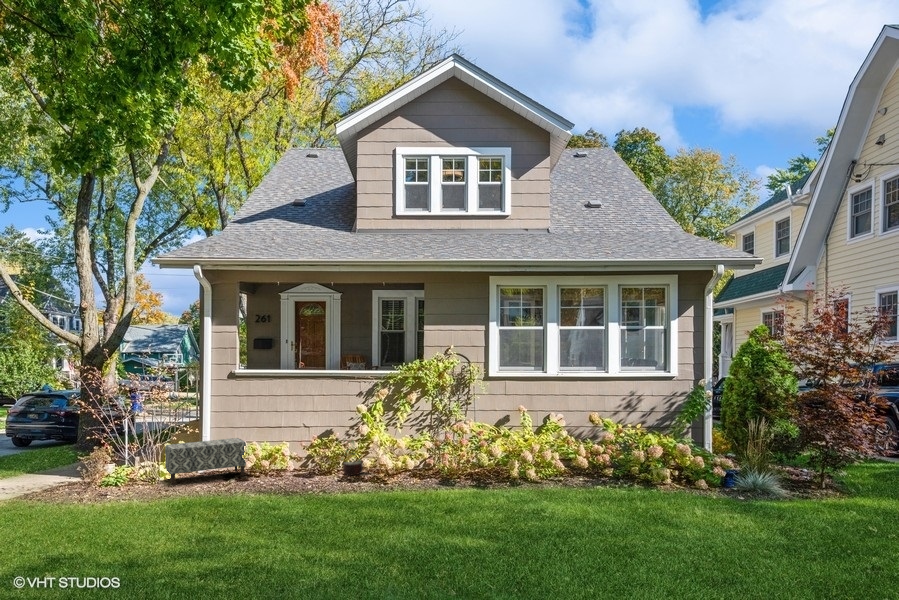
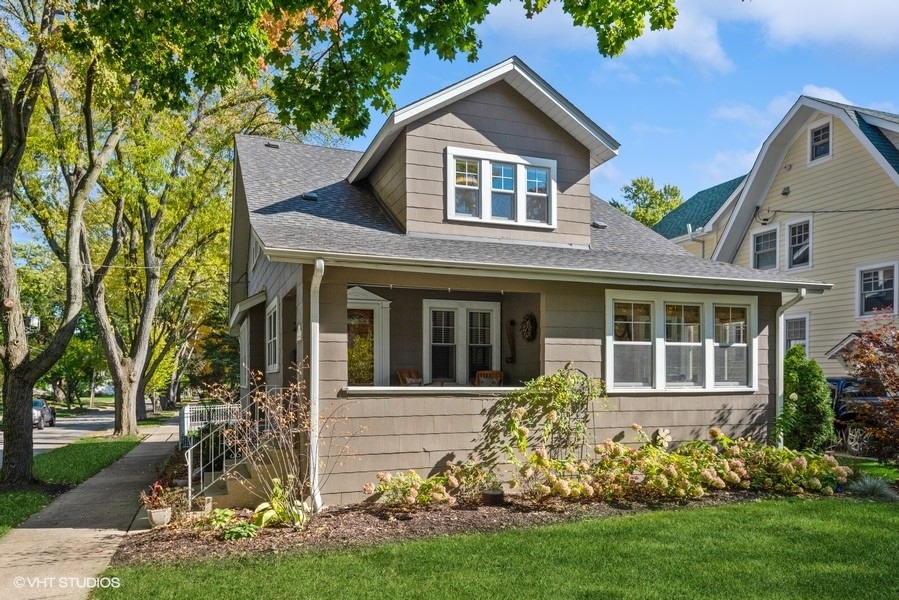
bench: present [165,438,246,485] -> none [282,470,378,535]

